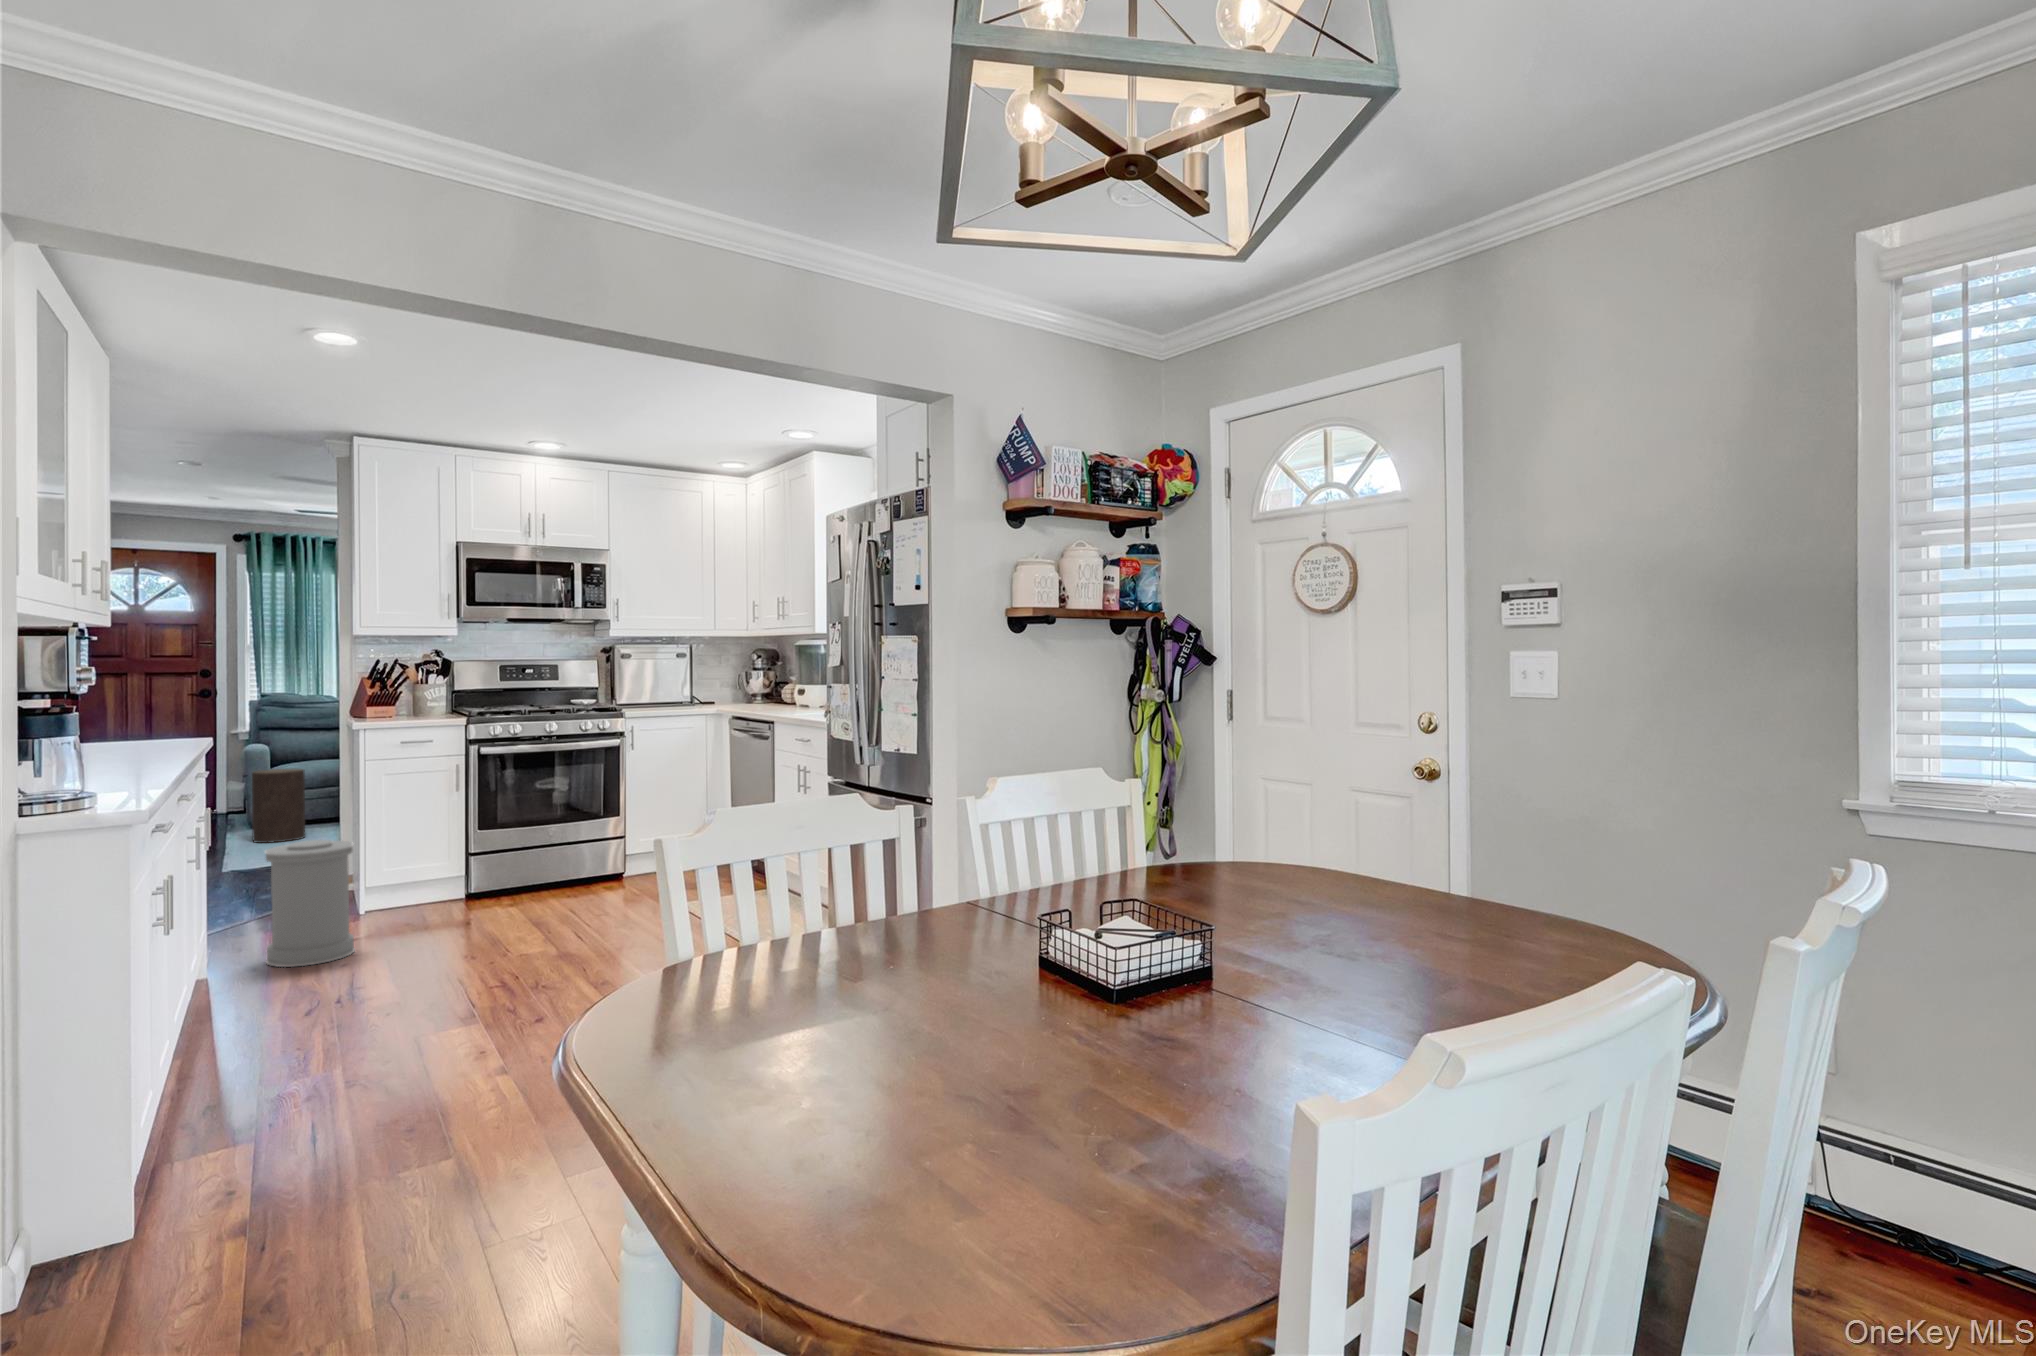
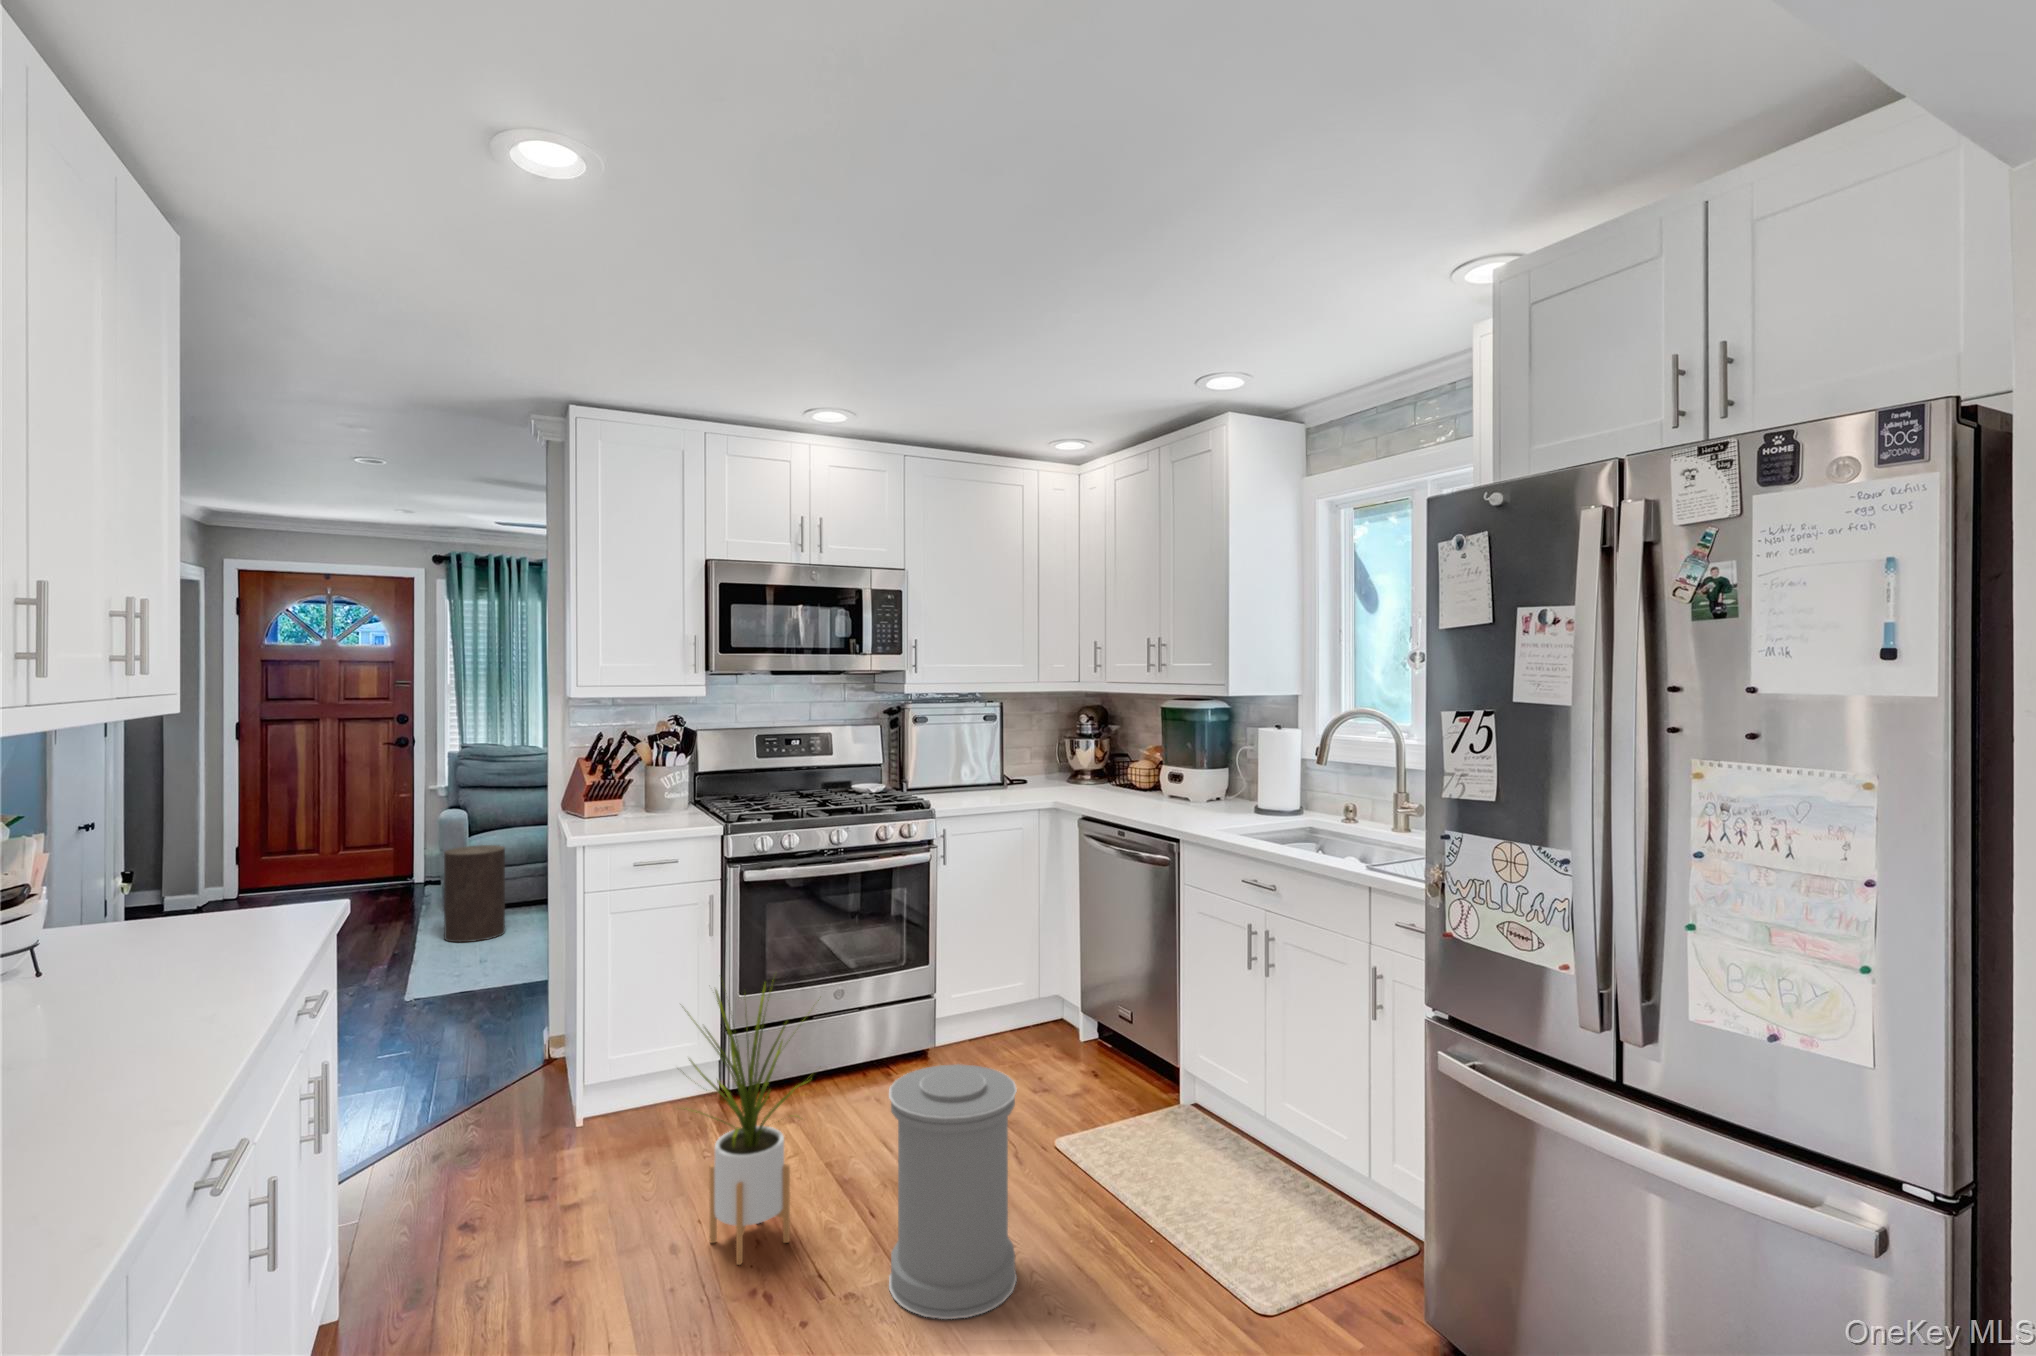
house plant: none [420,785,515,948] -> present [684,984,819,1265]
trash can: present [265,840,355,967] -> present [889,1064,1017,1319]

